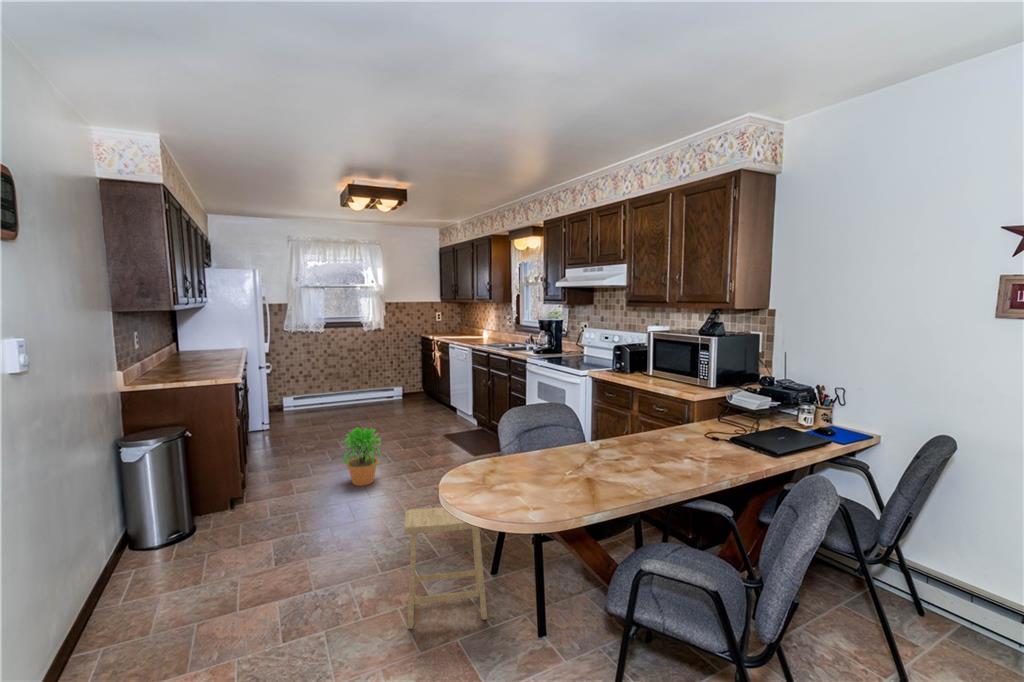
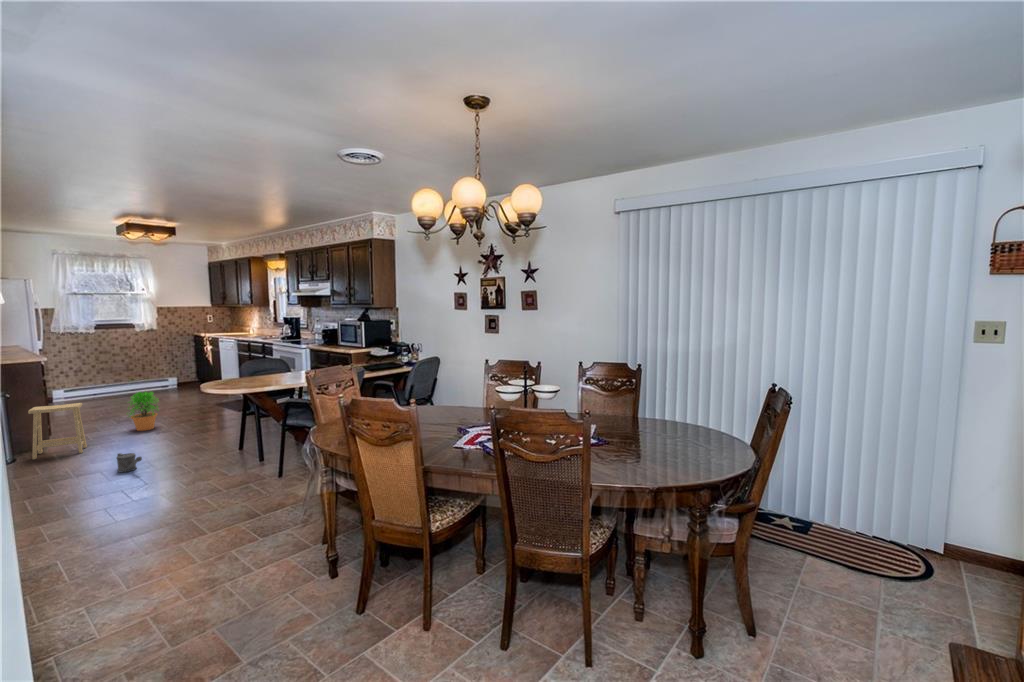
footstool: present [404,508,487,629] -> present [28,403,87,459]
watering can: none [306,572,343,619] -> present [117,453,142,472]

